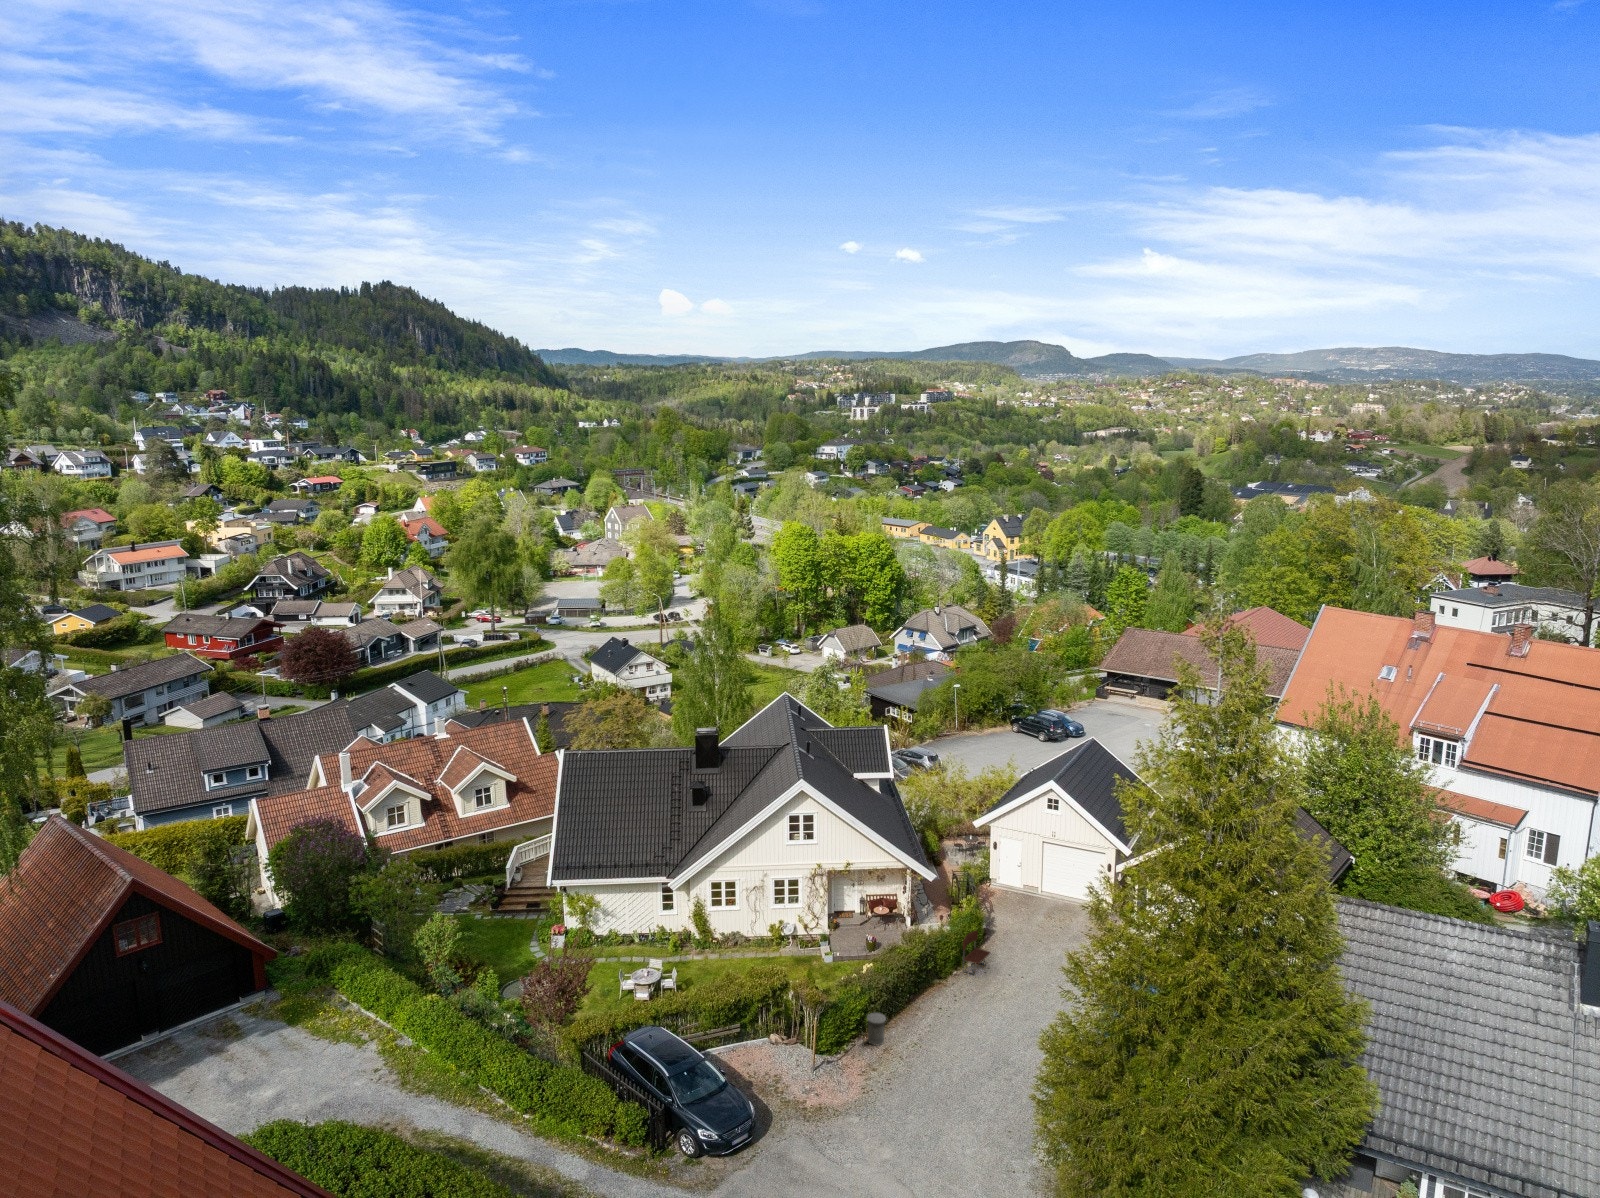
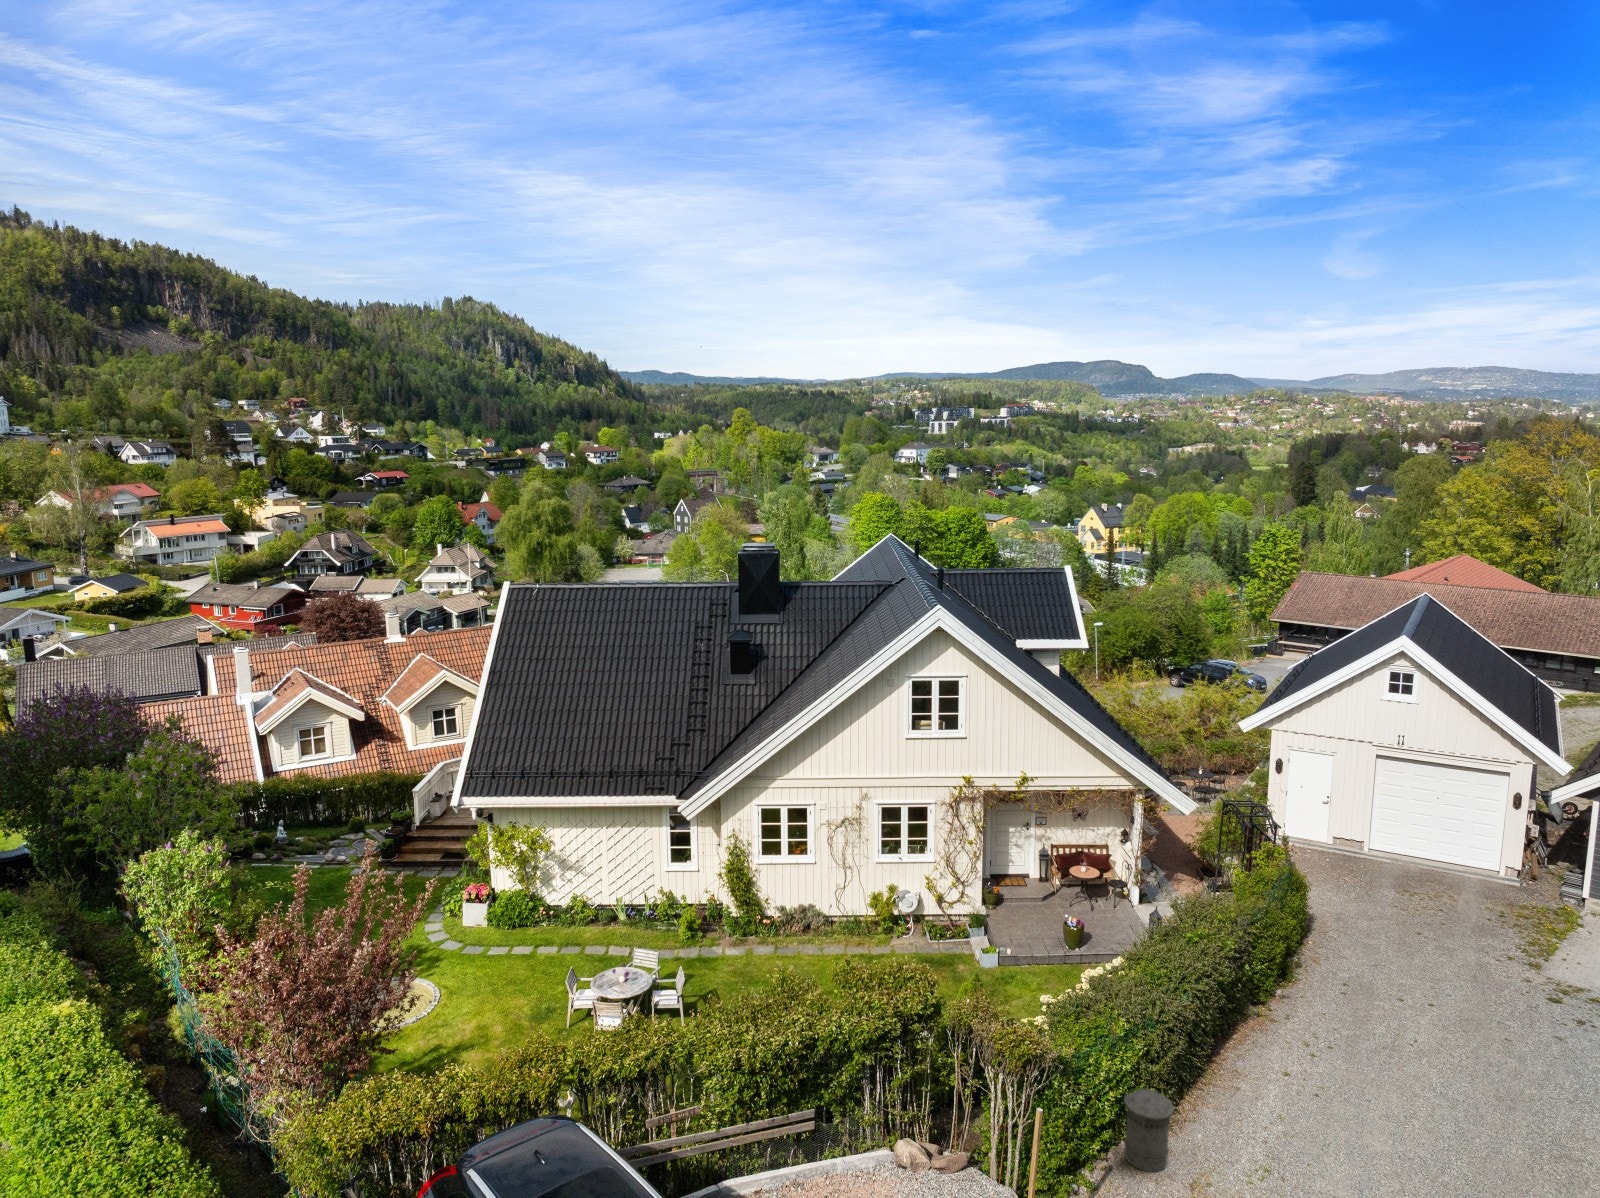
bench: present [962,931,990,975] -> none [1282,909,1339,1003]

